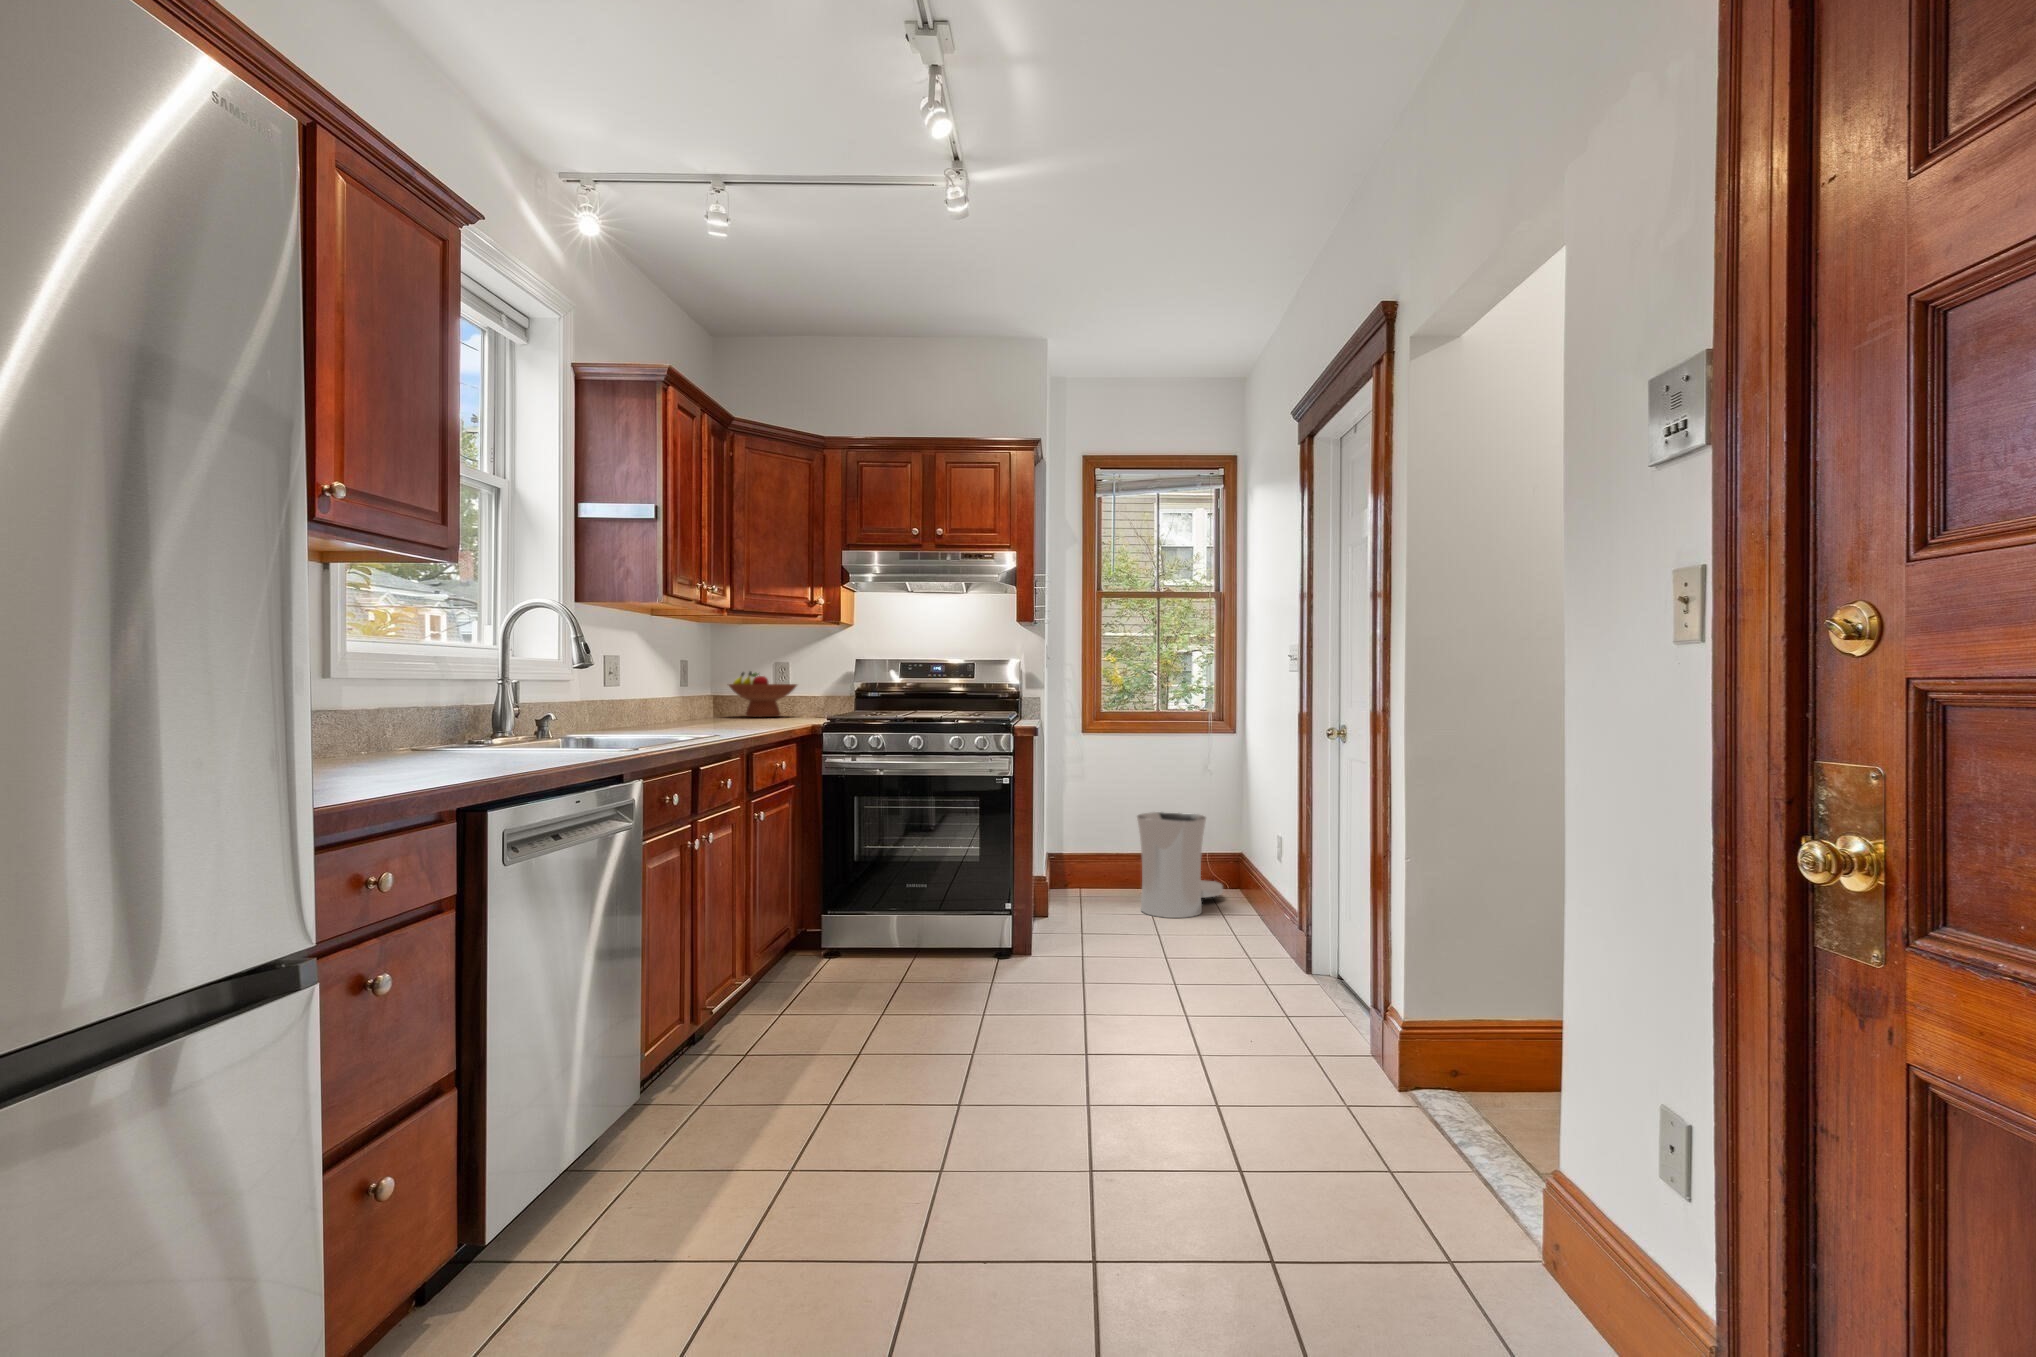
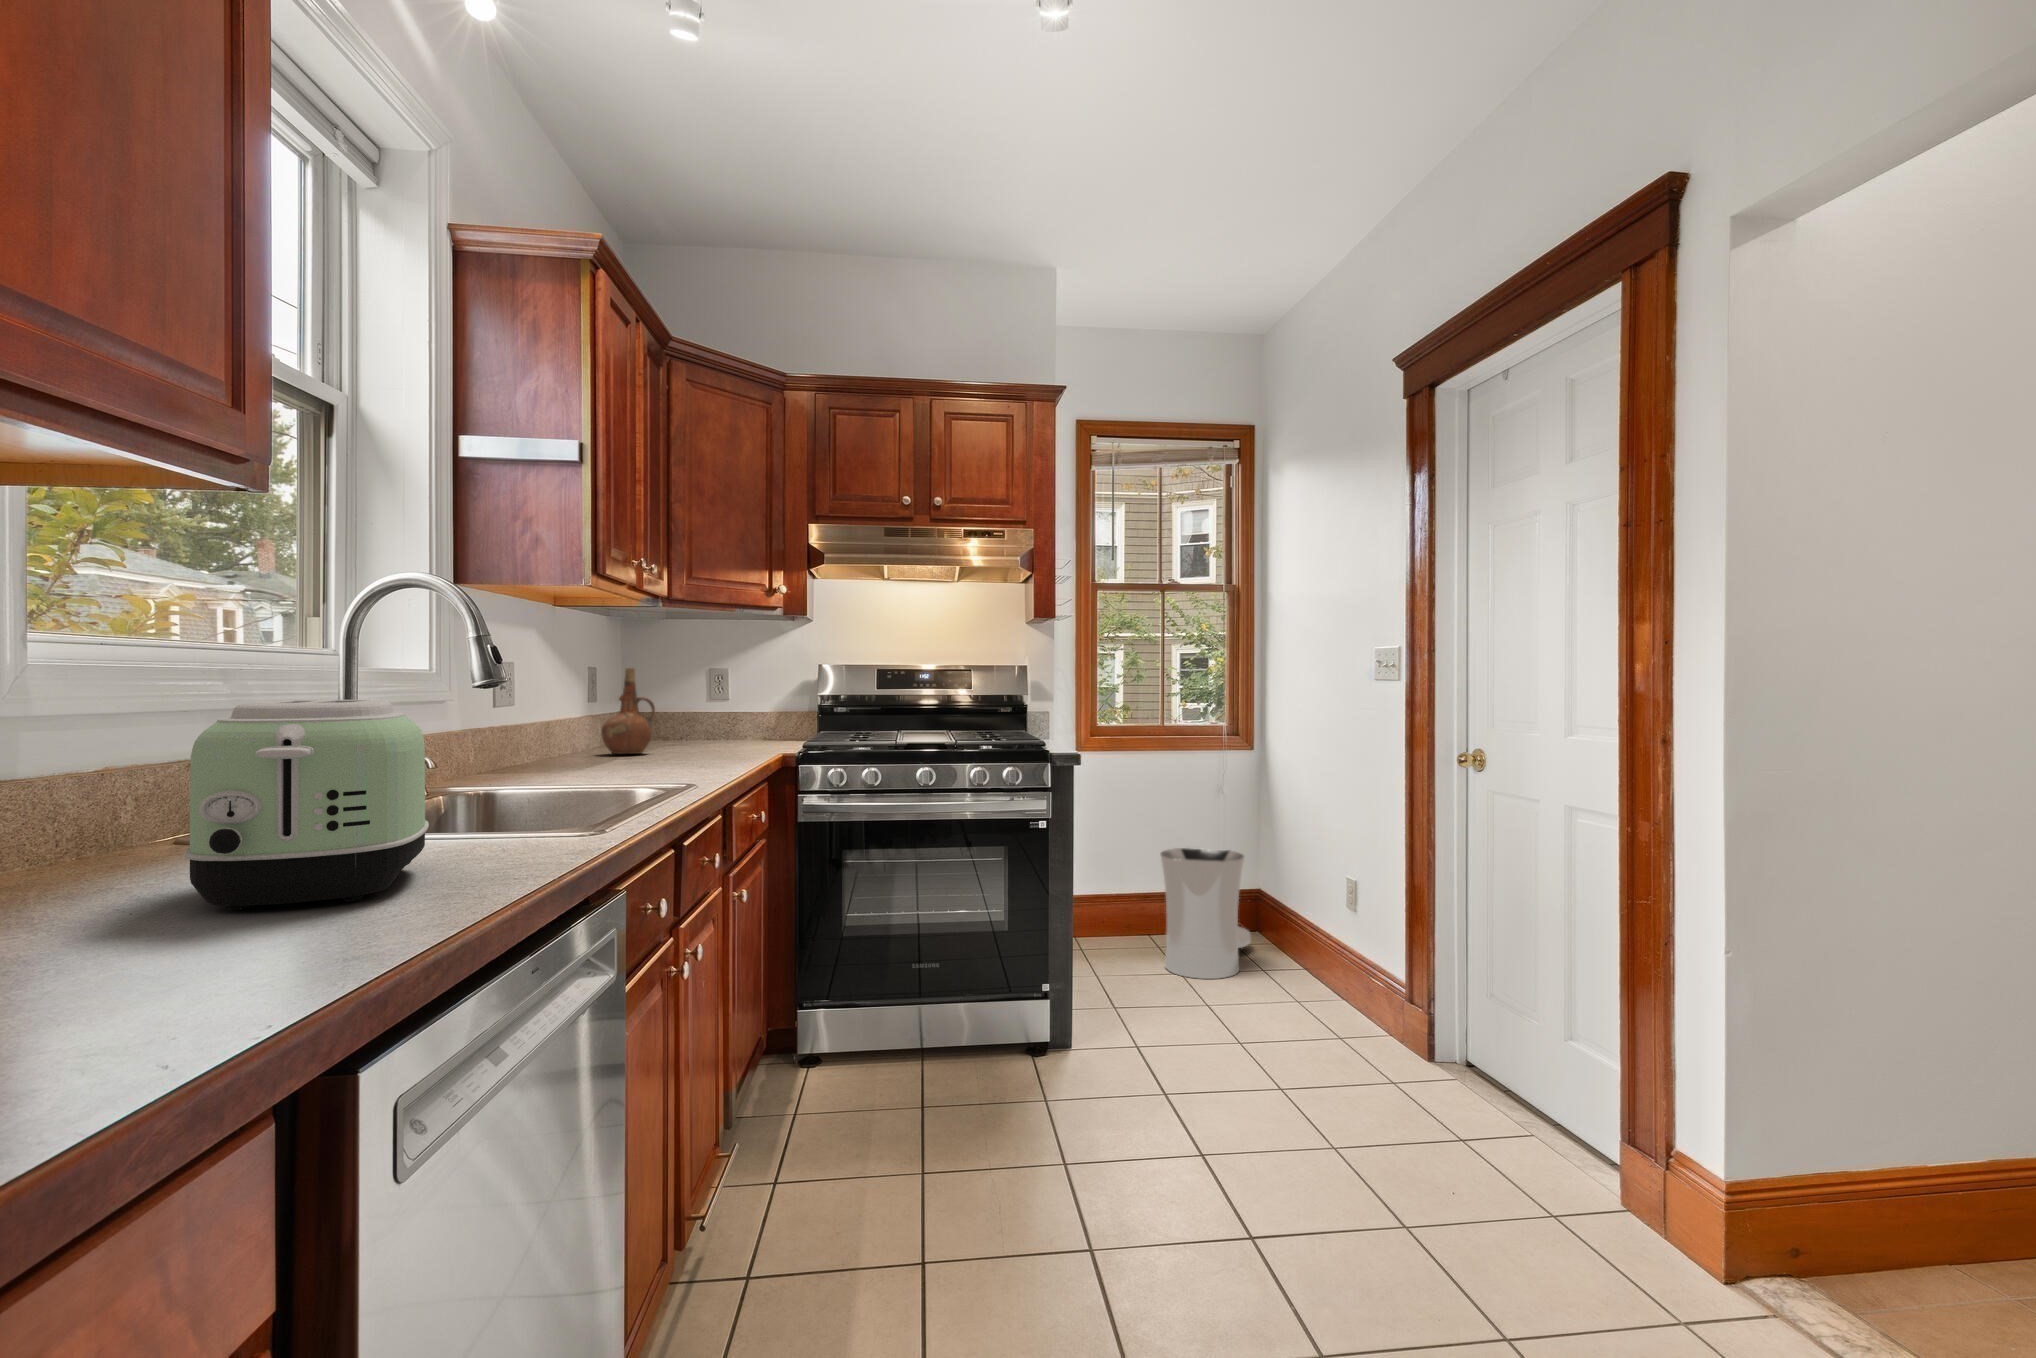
ceramic pitcher: none [684,661,722,723] -> present [601,668,655,754]
toaster: none [416,669,532,767] -> present [184,700,429,910]
fruit bowl: present [729,672,797,717] -> none [646,680,741,741]

